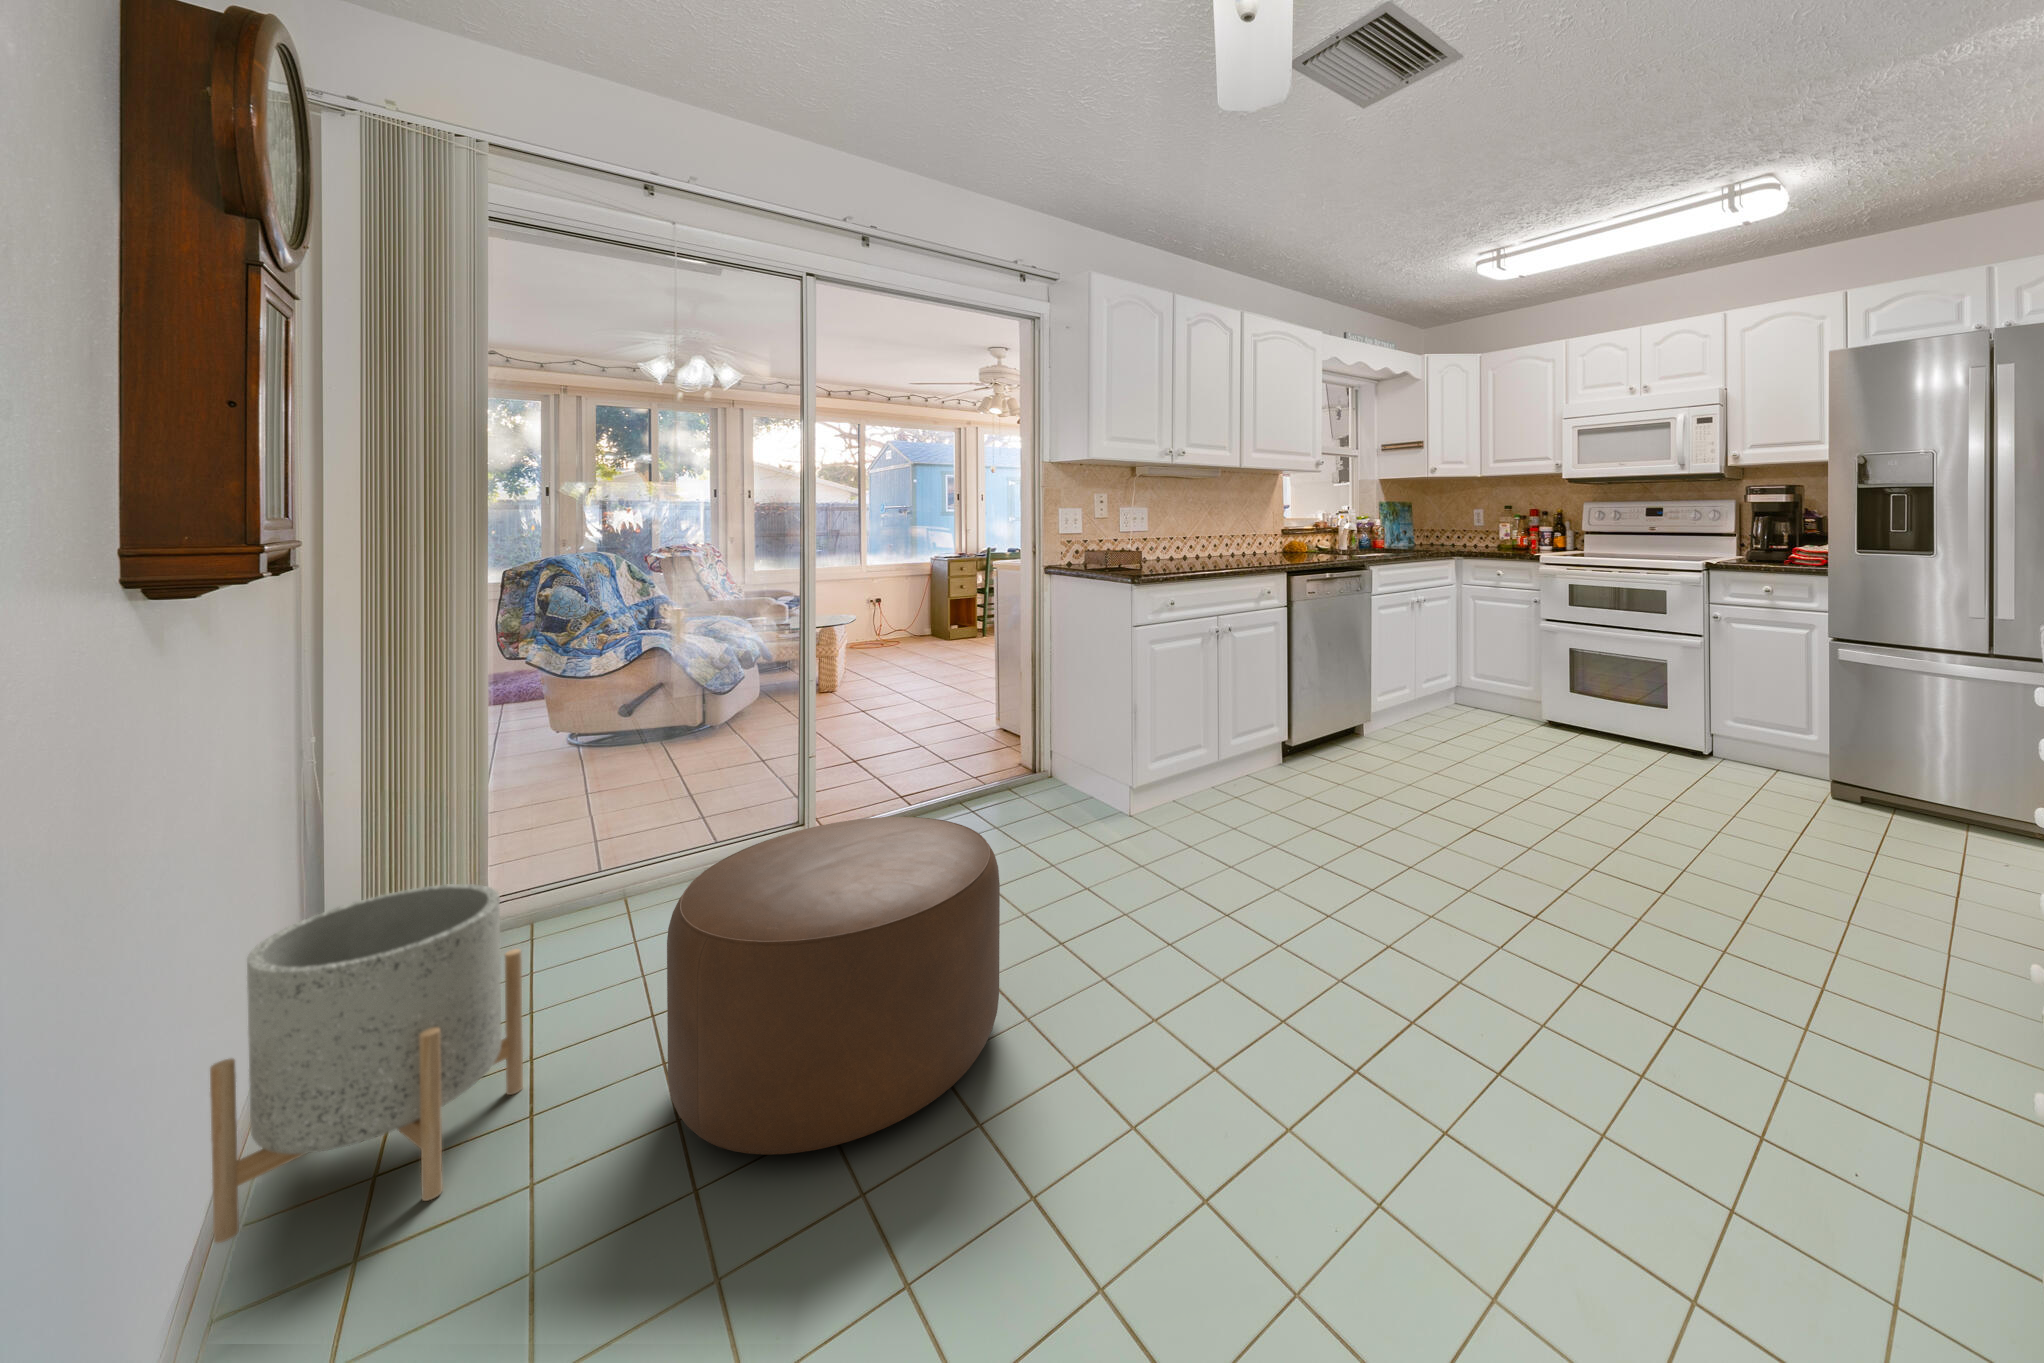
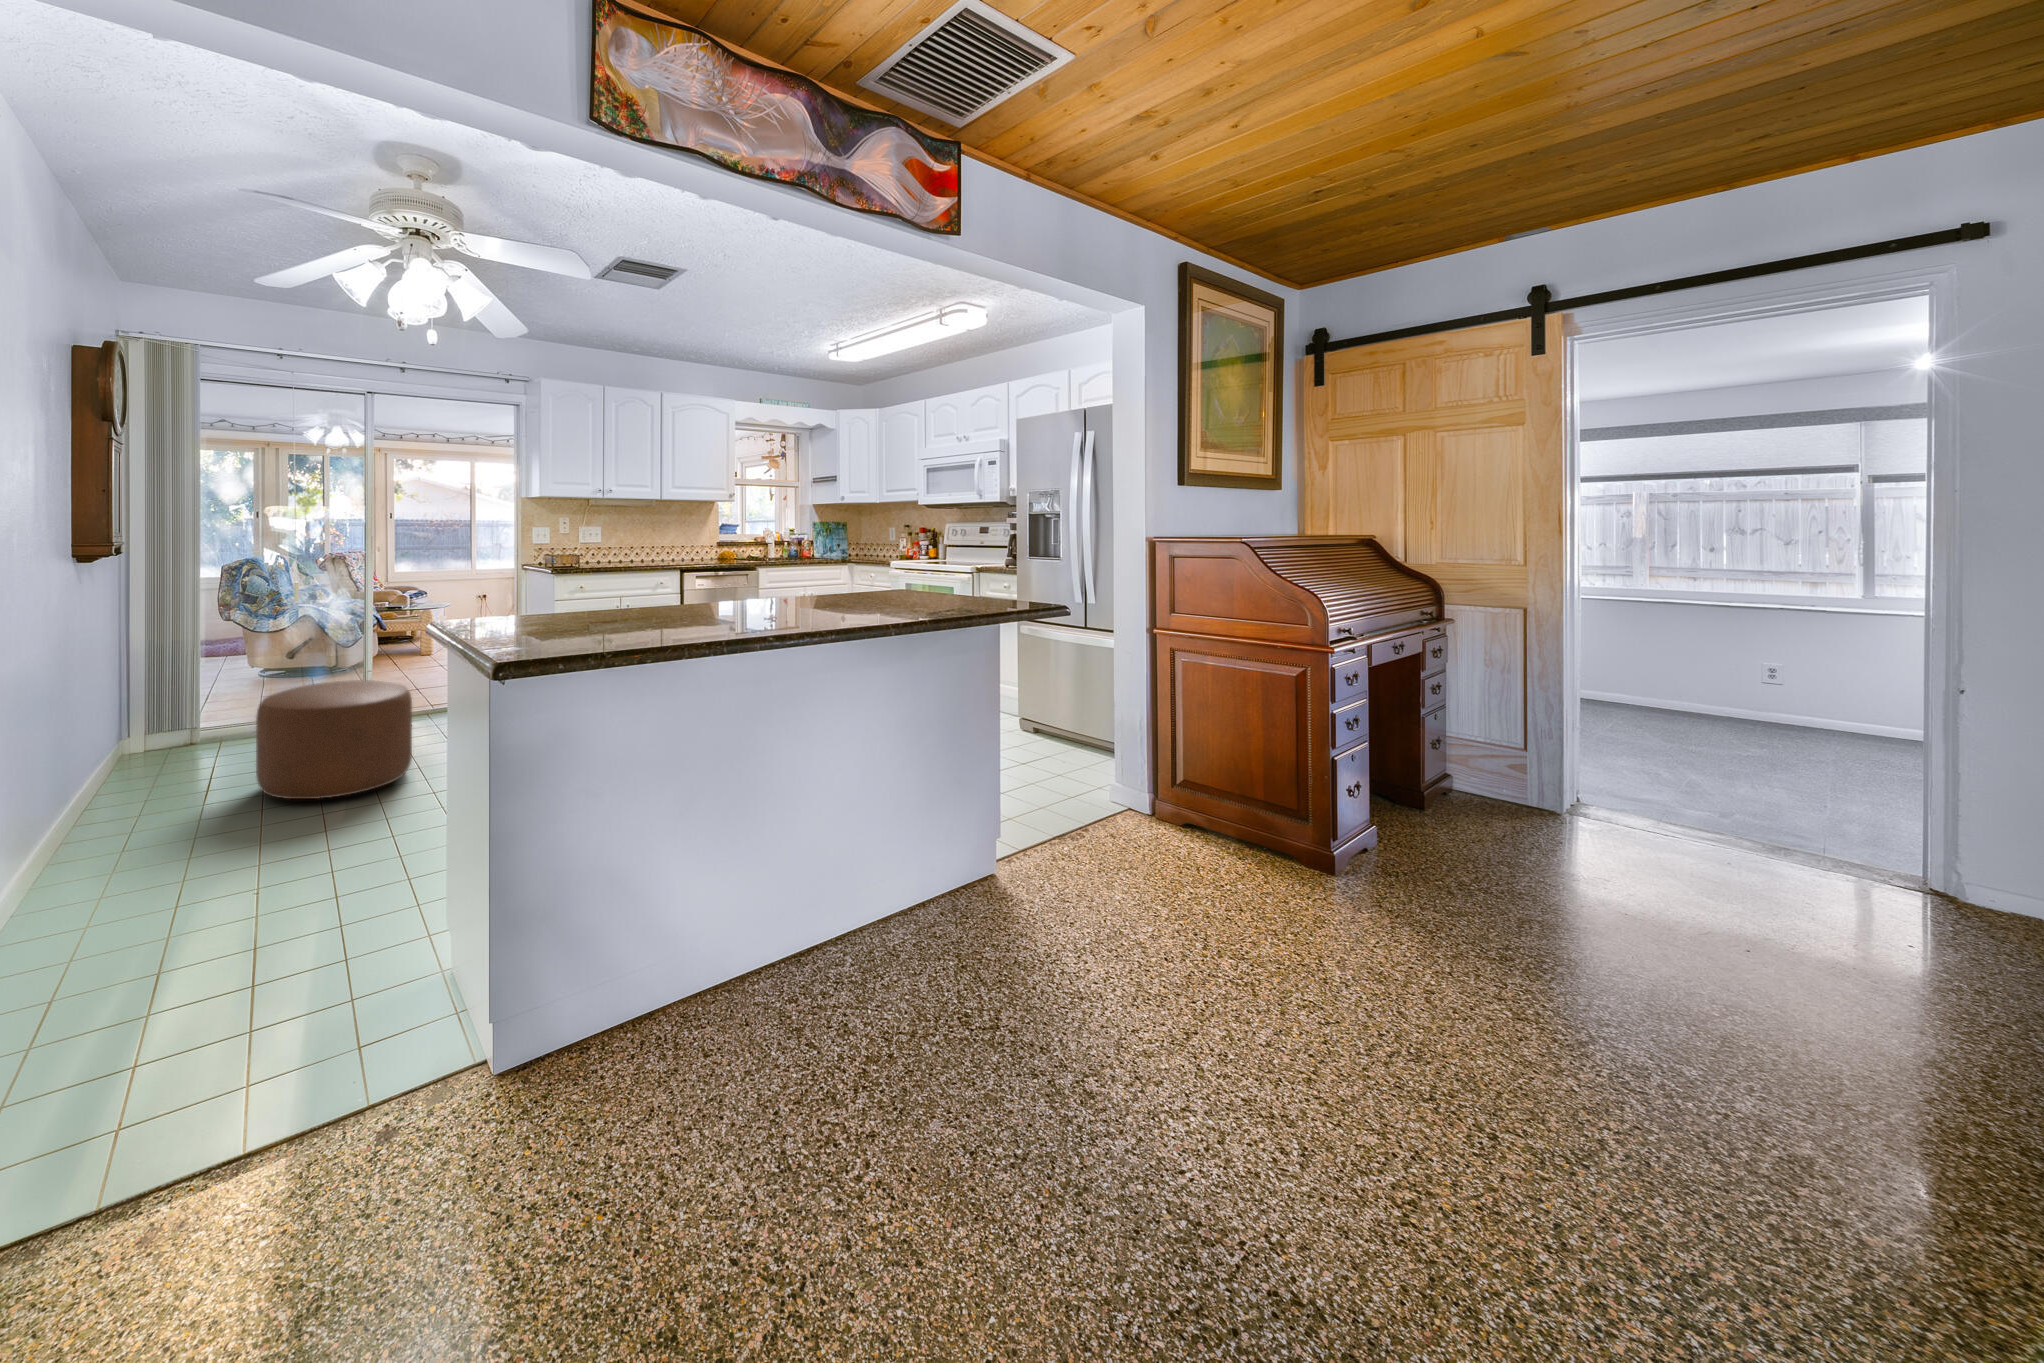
planter: present [210,884,523,1243] -> none [93,691,204,808]

